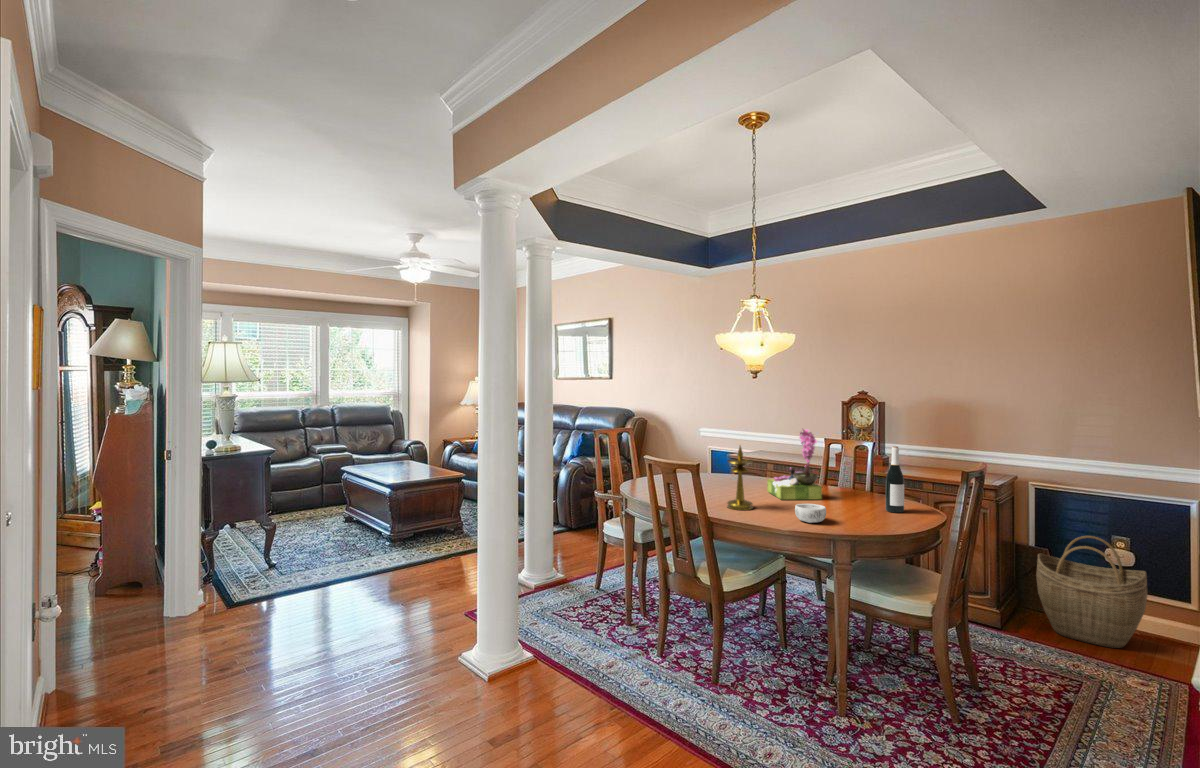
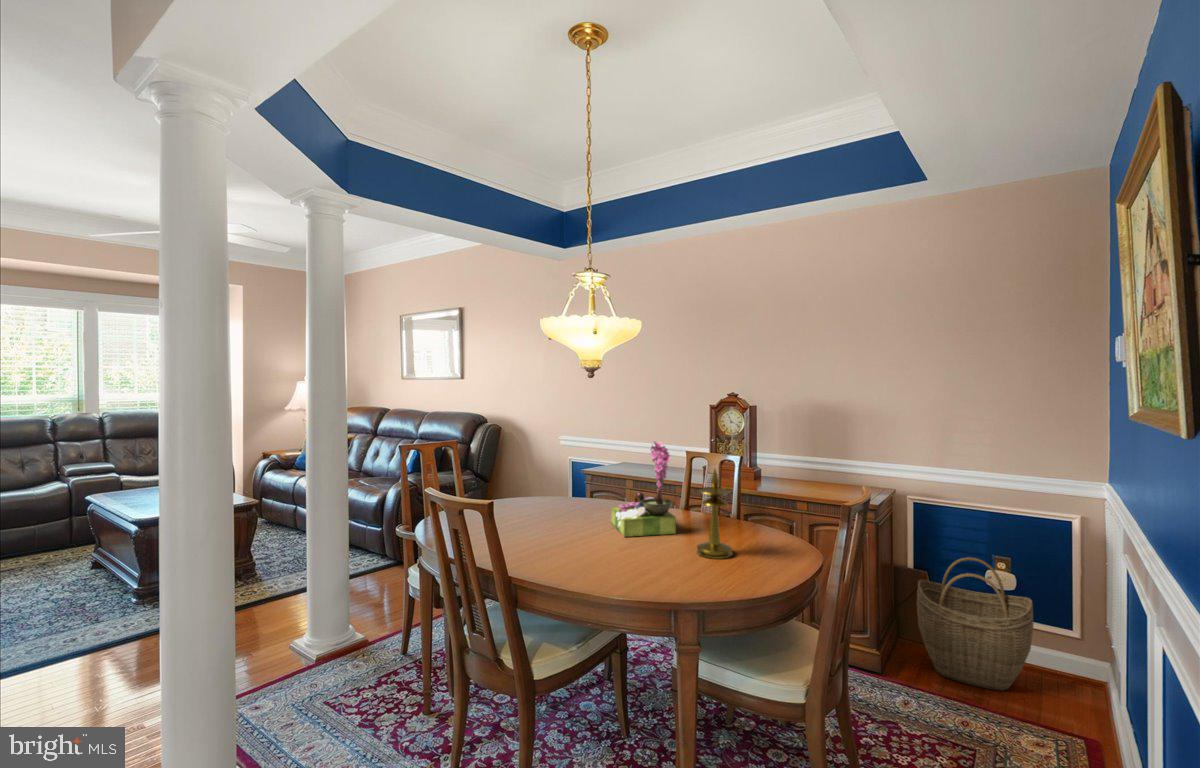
candlestick: present [727,446,753,510] -> present [697,469,733,559]
wine bottle: present [886,446,904,513] -> none [752,465,775,552]
decorative bowl: present [795,504,826,523] -> none [634,549,675,579]

